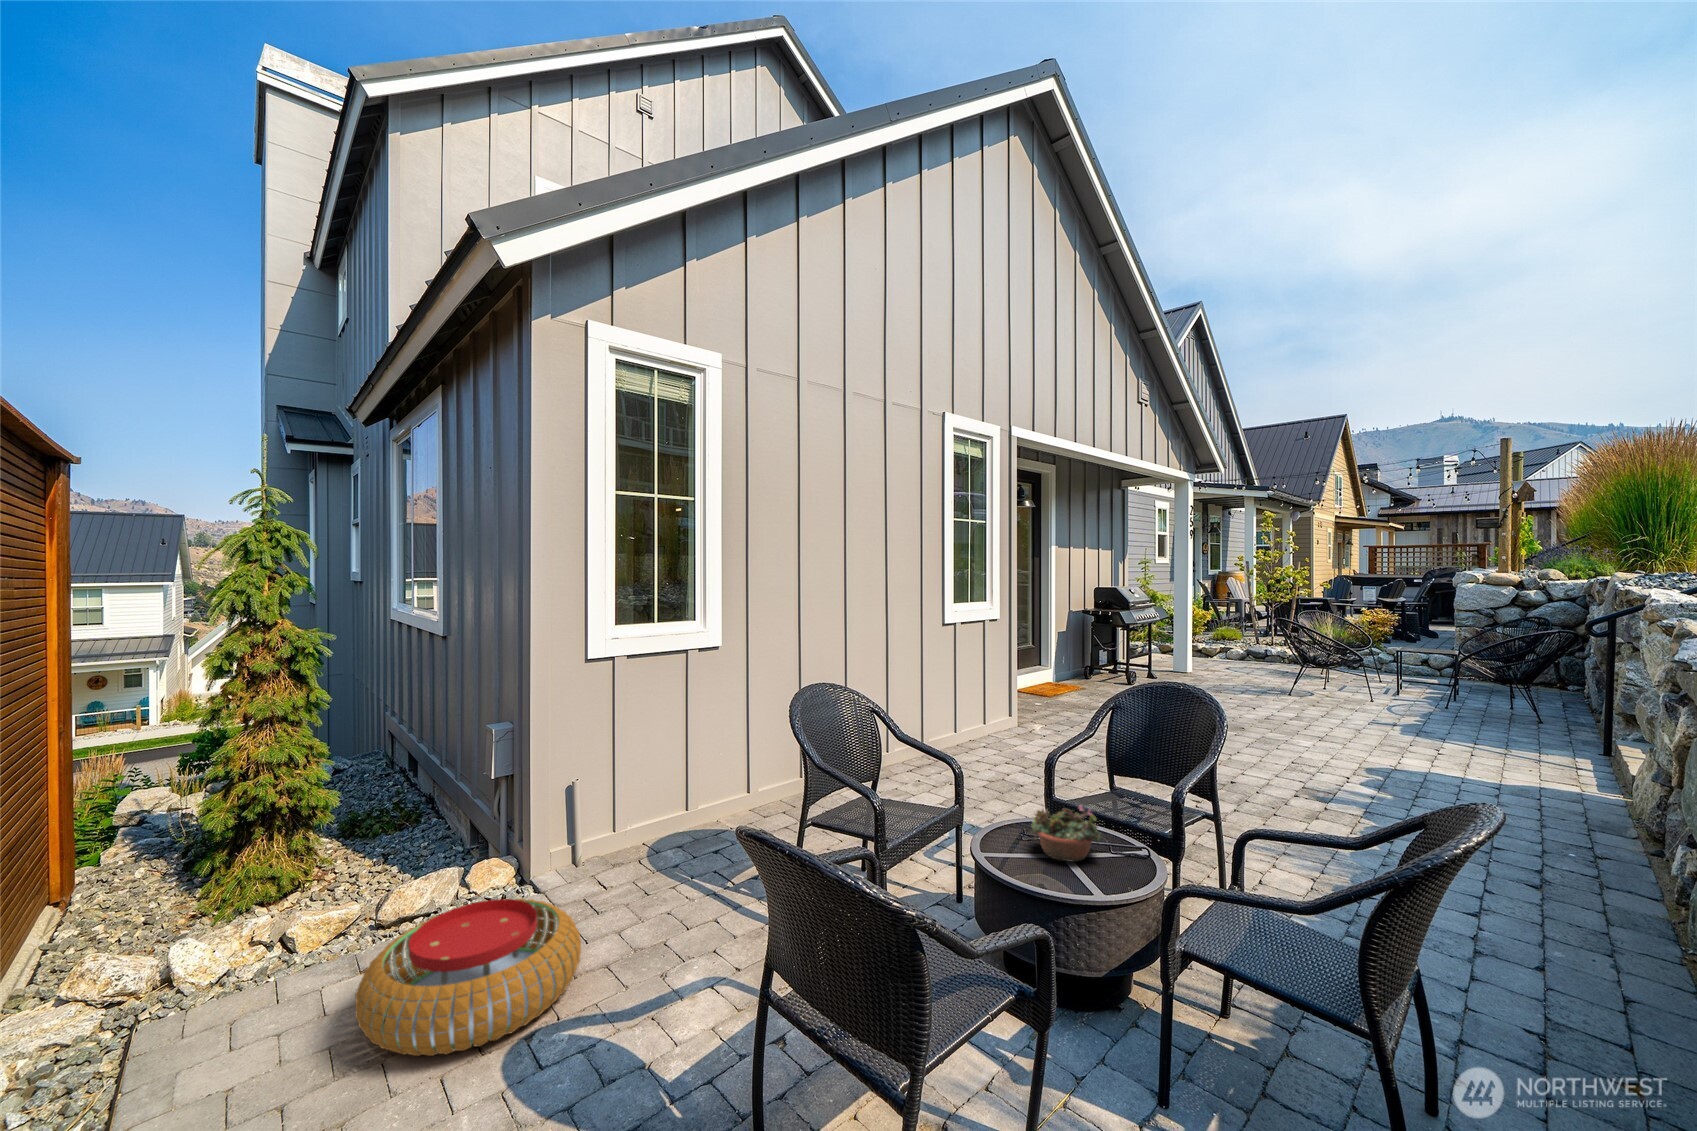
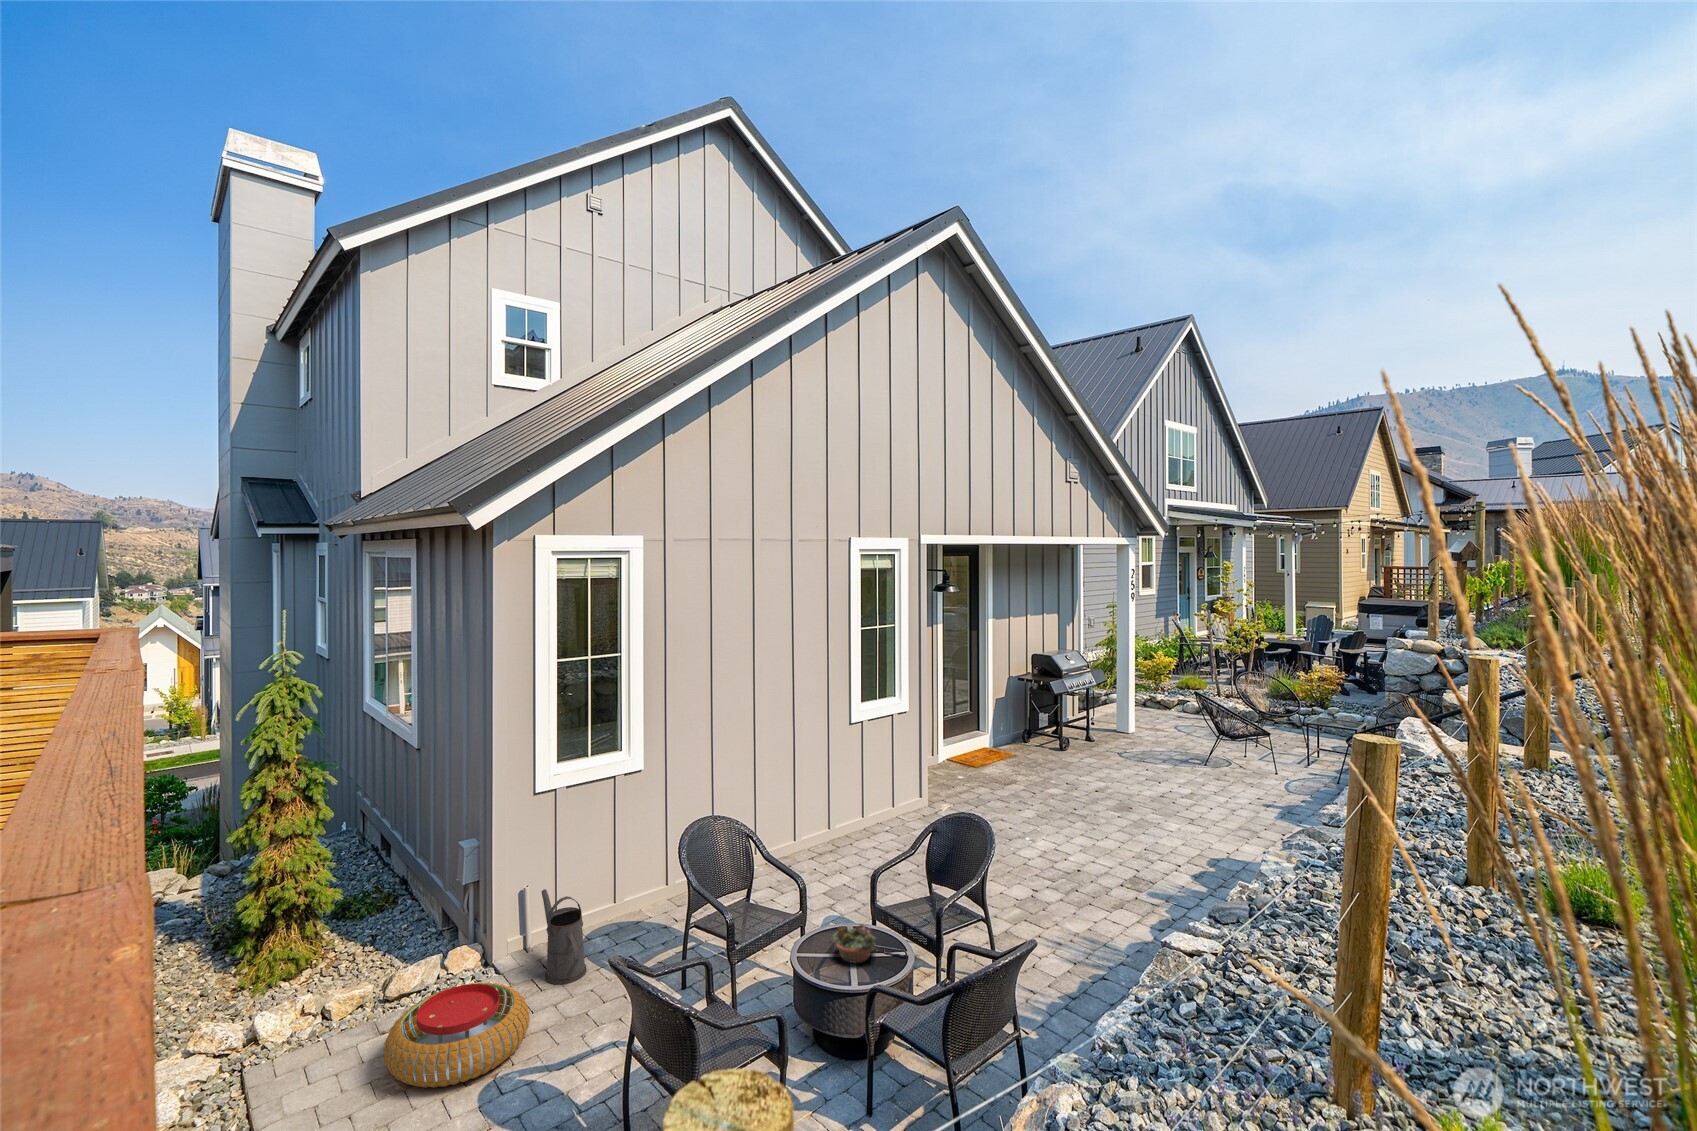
watering can: none [595,785,657,906] -> present [542,889,587,985]

